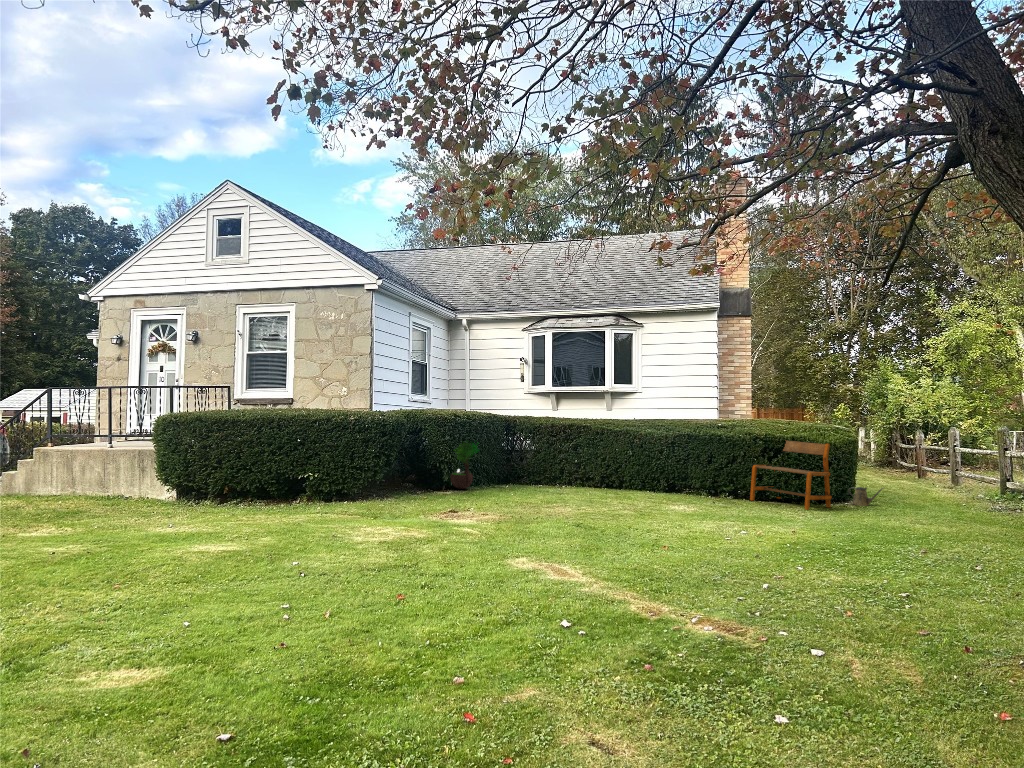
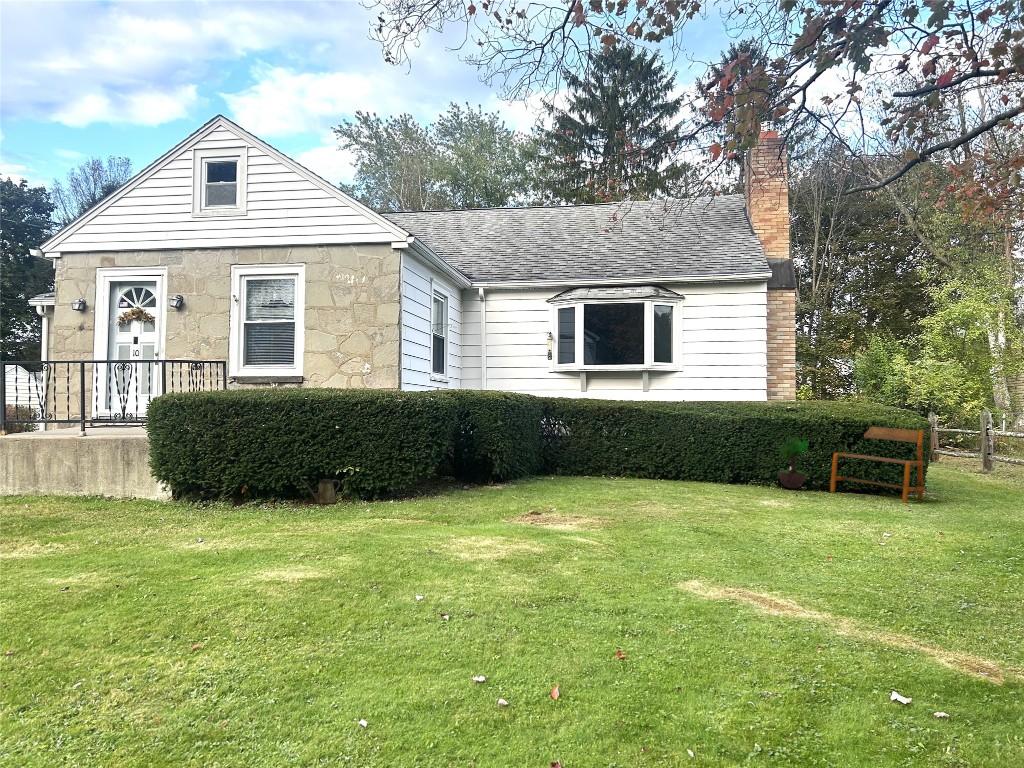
potted tree: present [451,443,477,489] -> present [778,438,806,489]
watering can: present [849,487,883,506] -> present [301,479,340,504]

